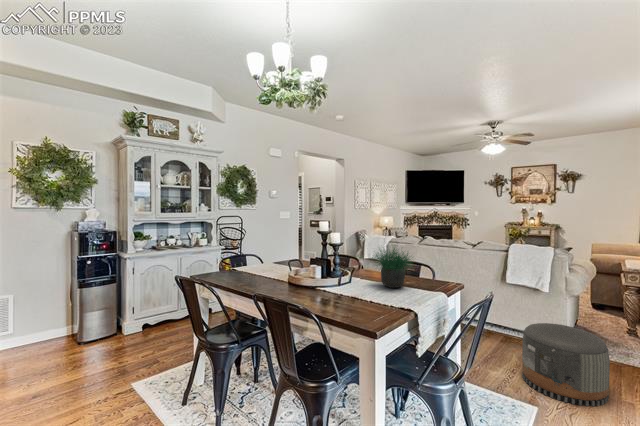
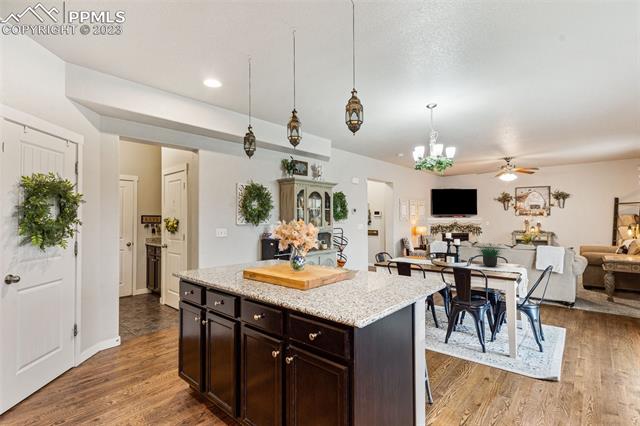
pouf: present [522,323,610,406] -> none [552,289,601,328]

